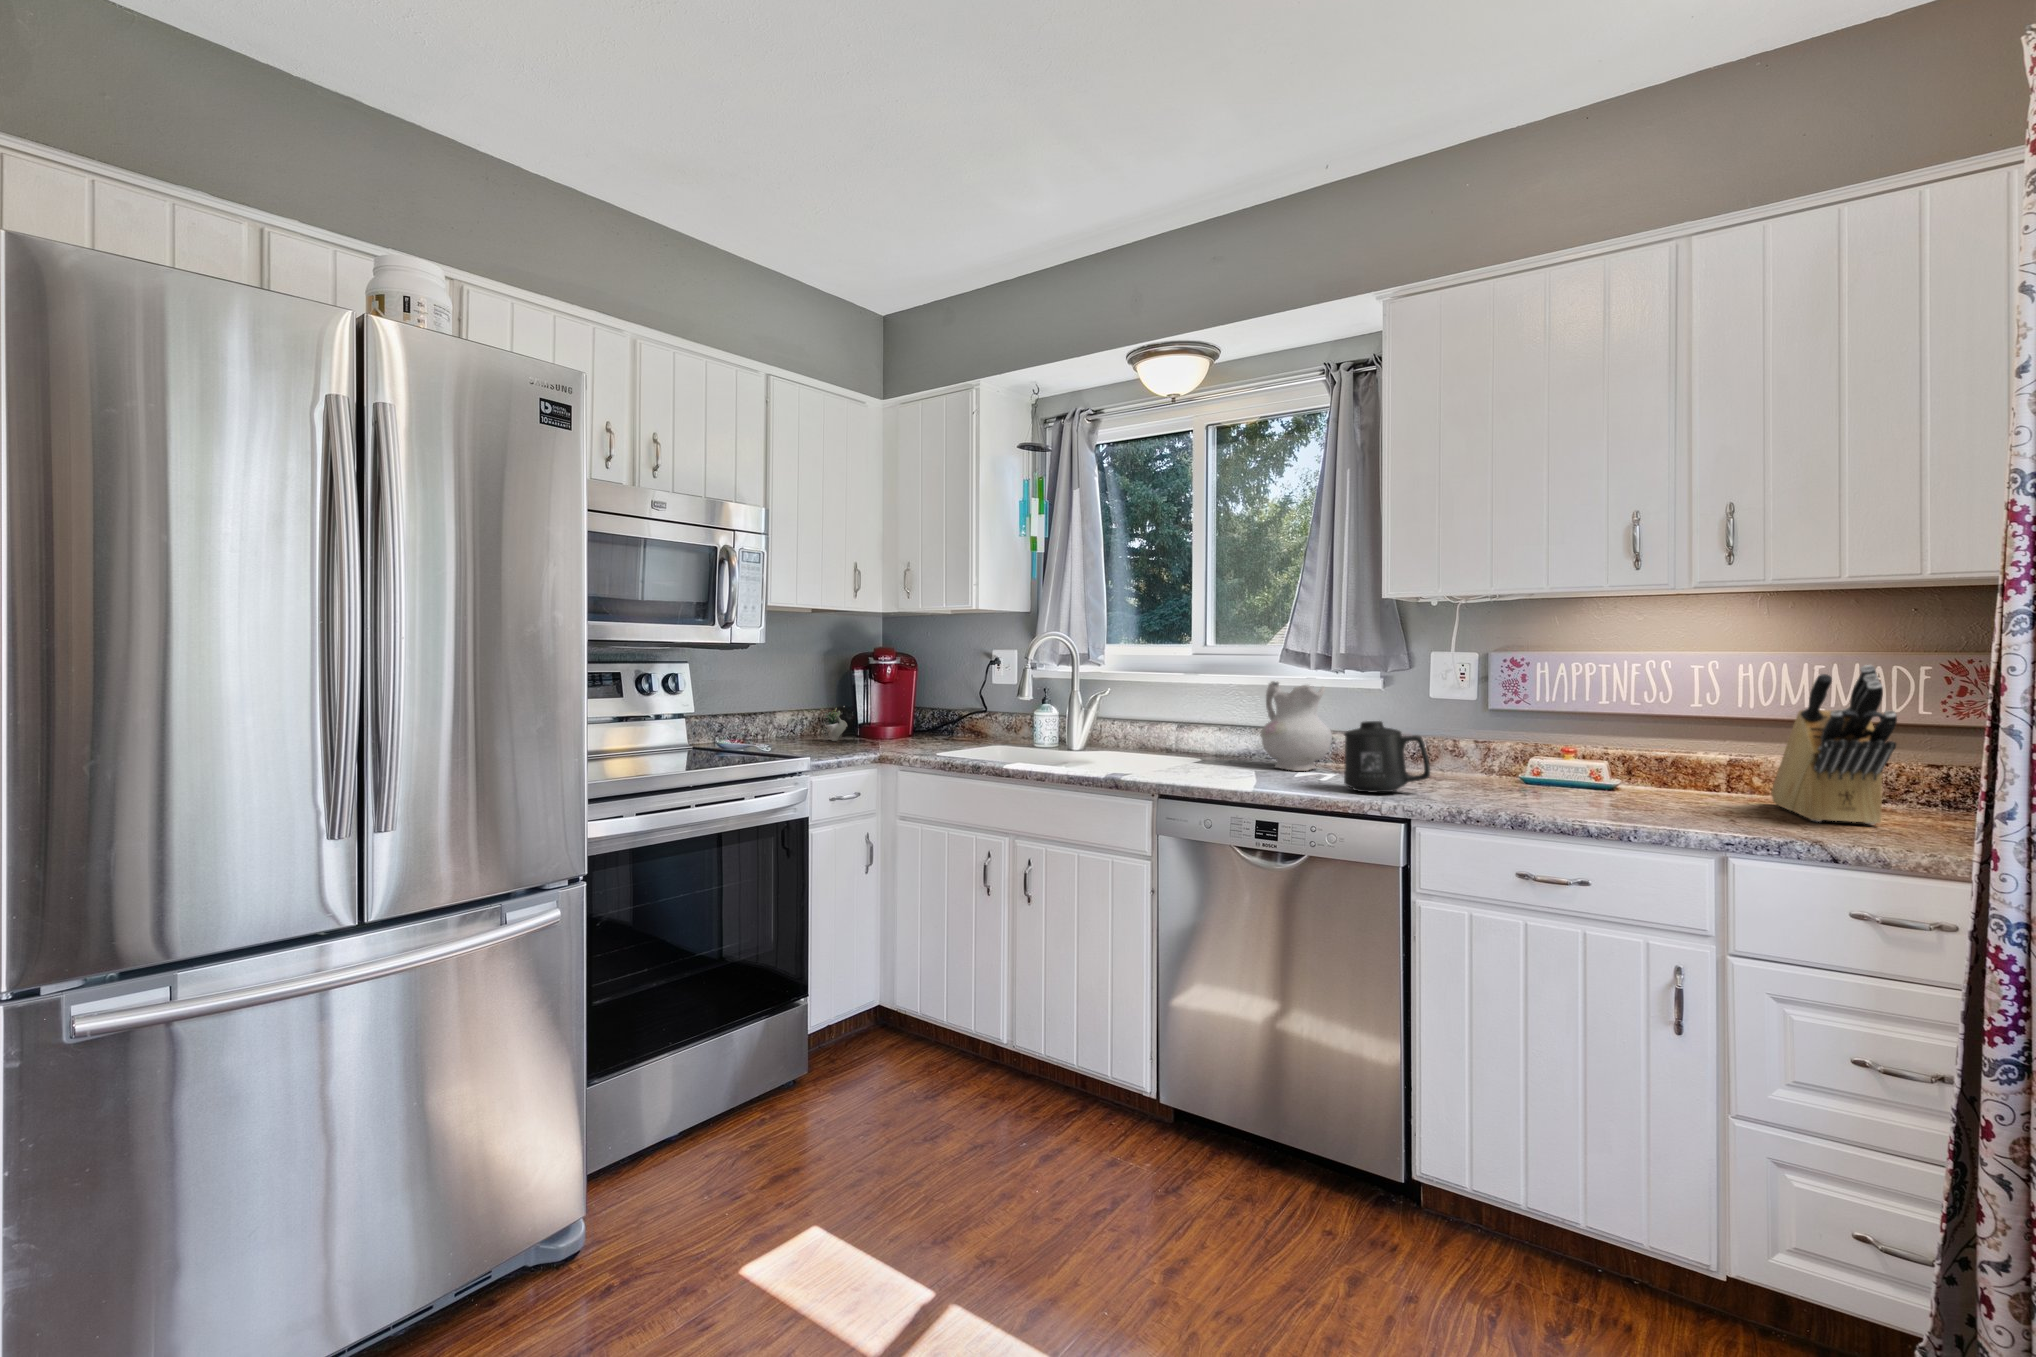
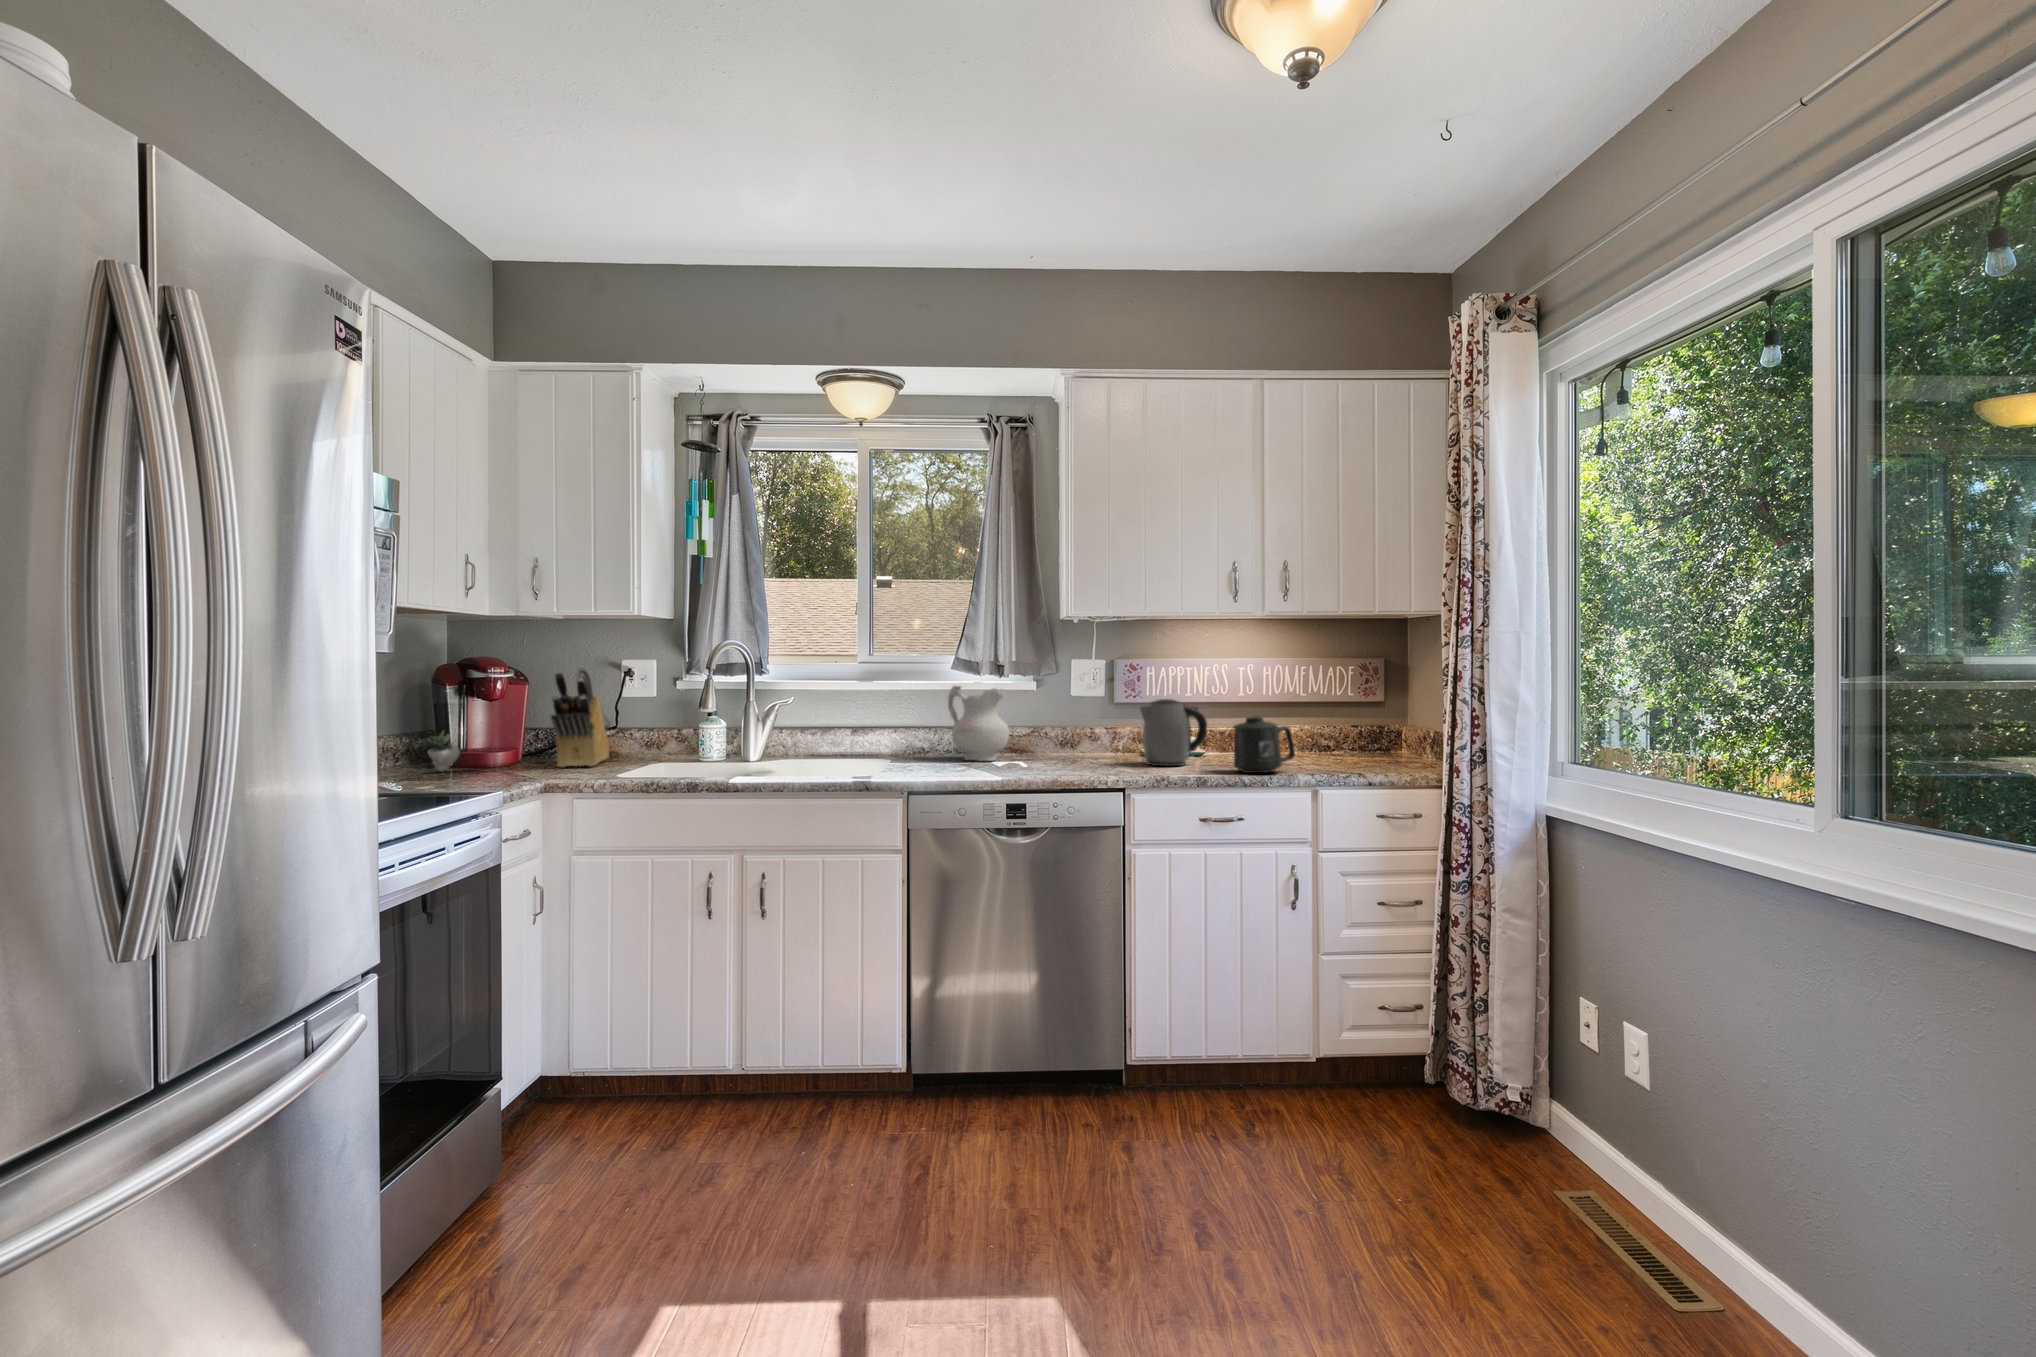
knife block: present [1771,665,1897,824] -> present [551,667,609,767]
kettle: none [1480,705,1588,798] -> present [1140,699,1207,766]
mug: present [1344,721,1430,792] -> present [1233,716,1295,773]

